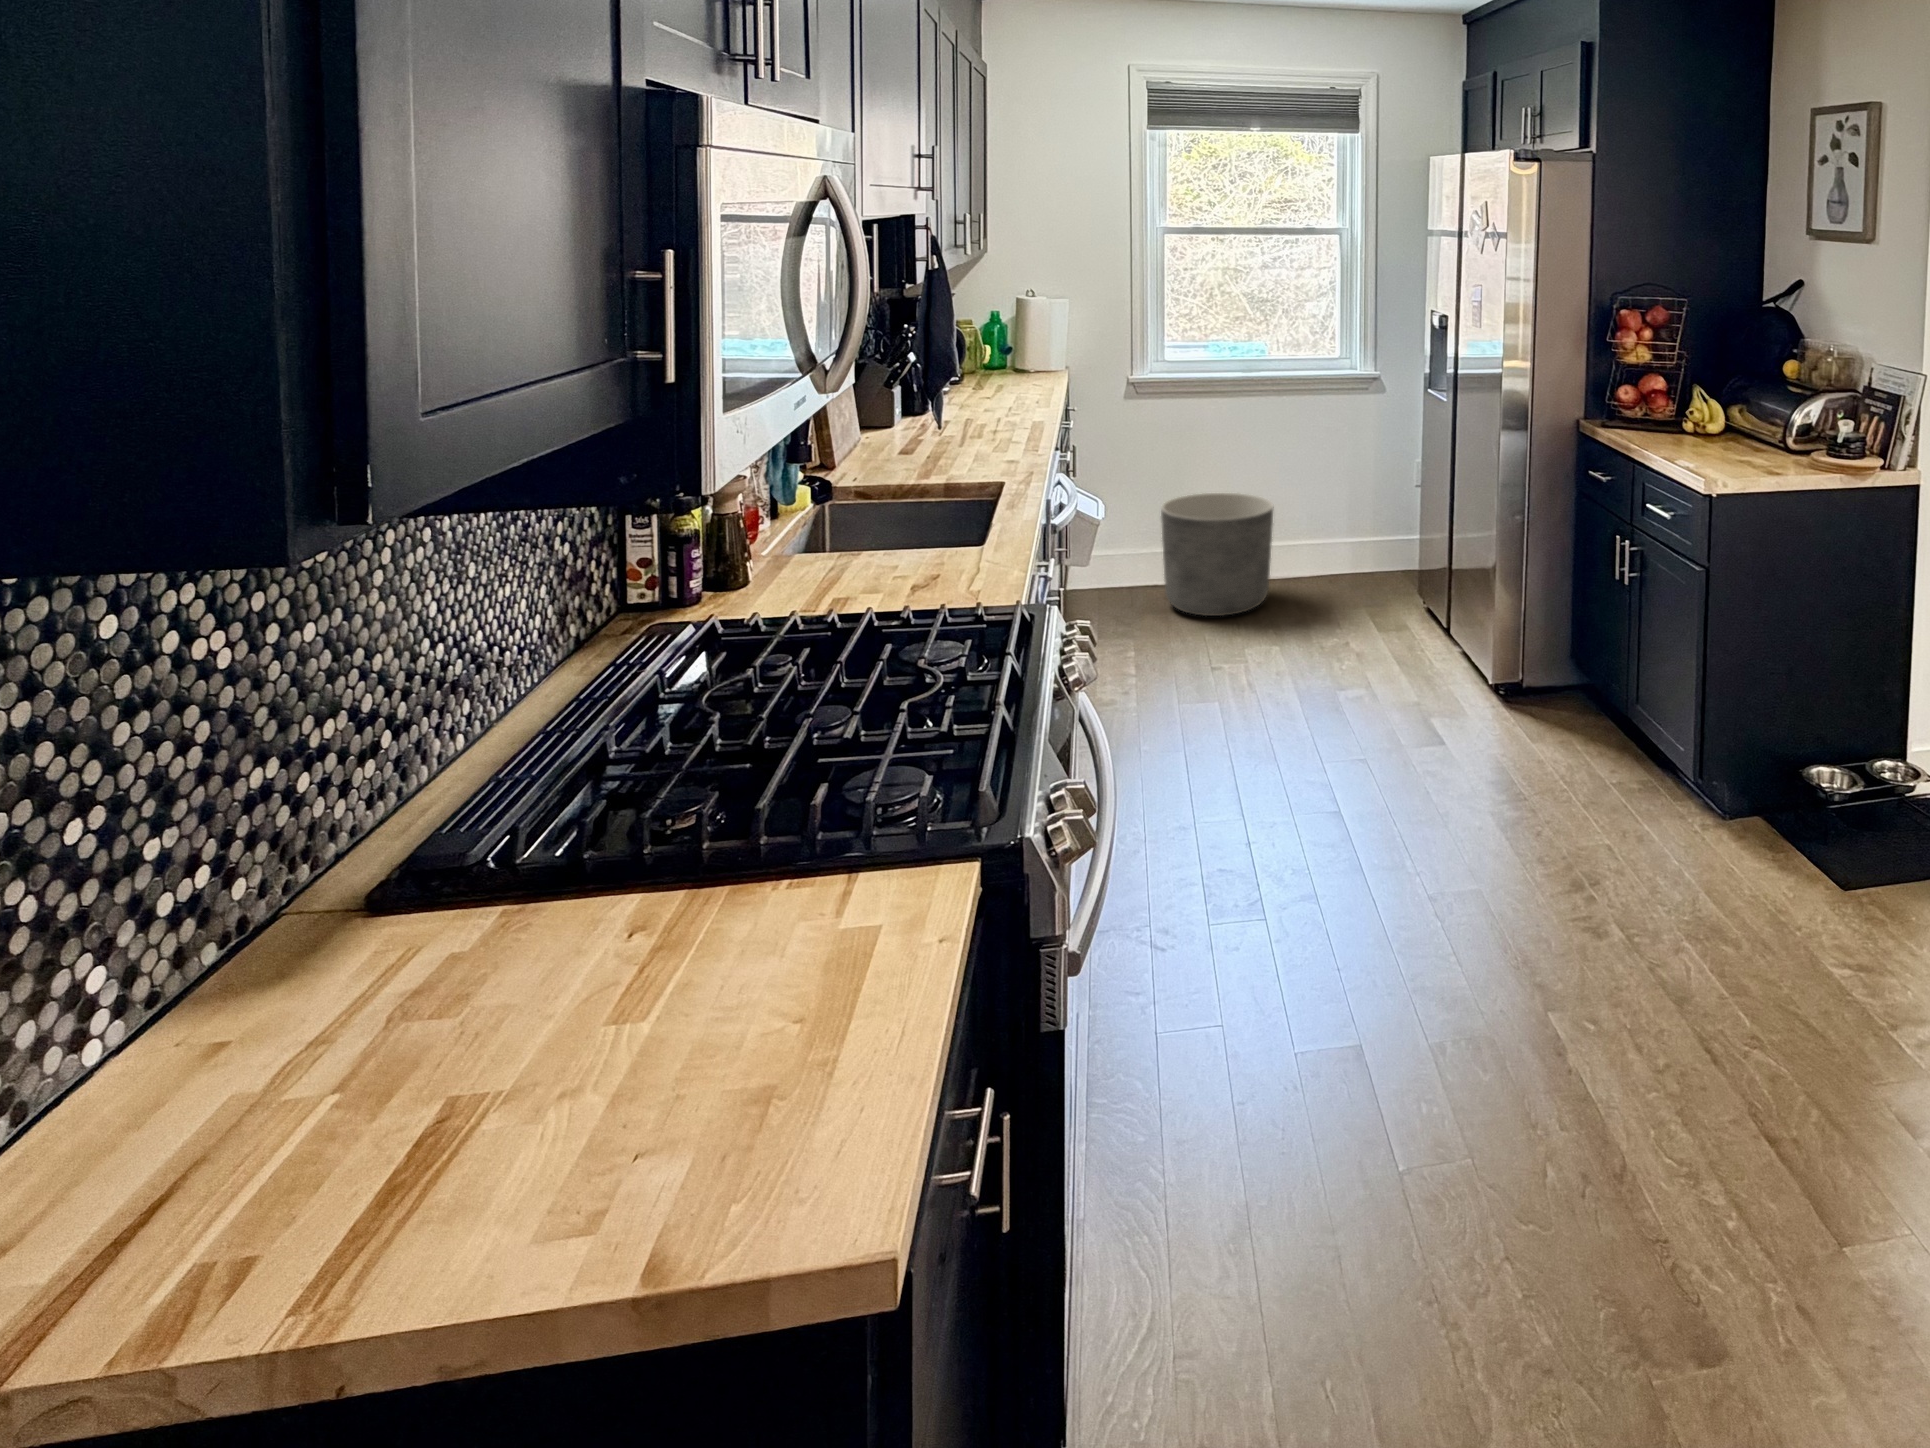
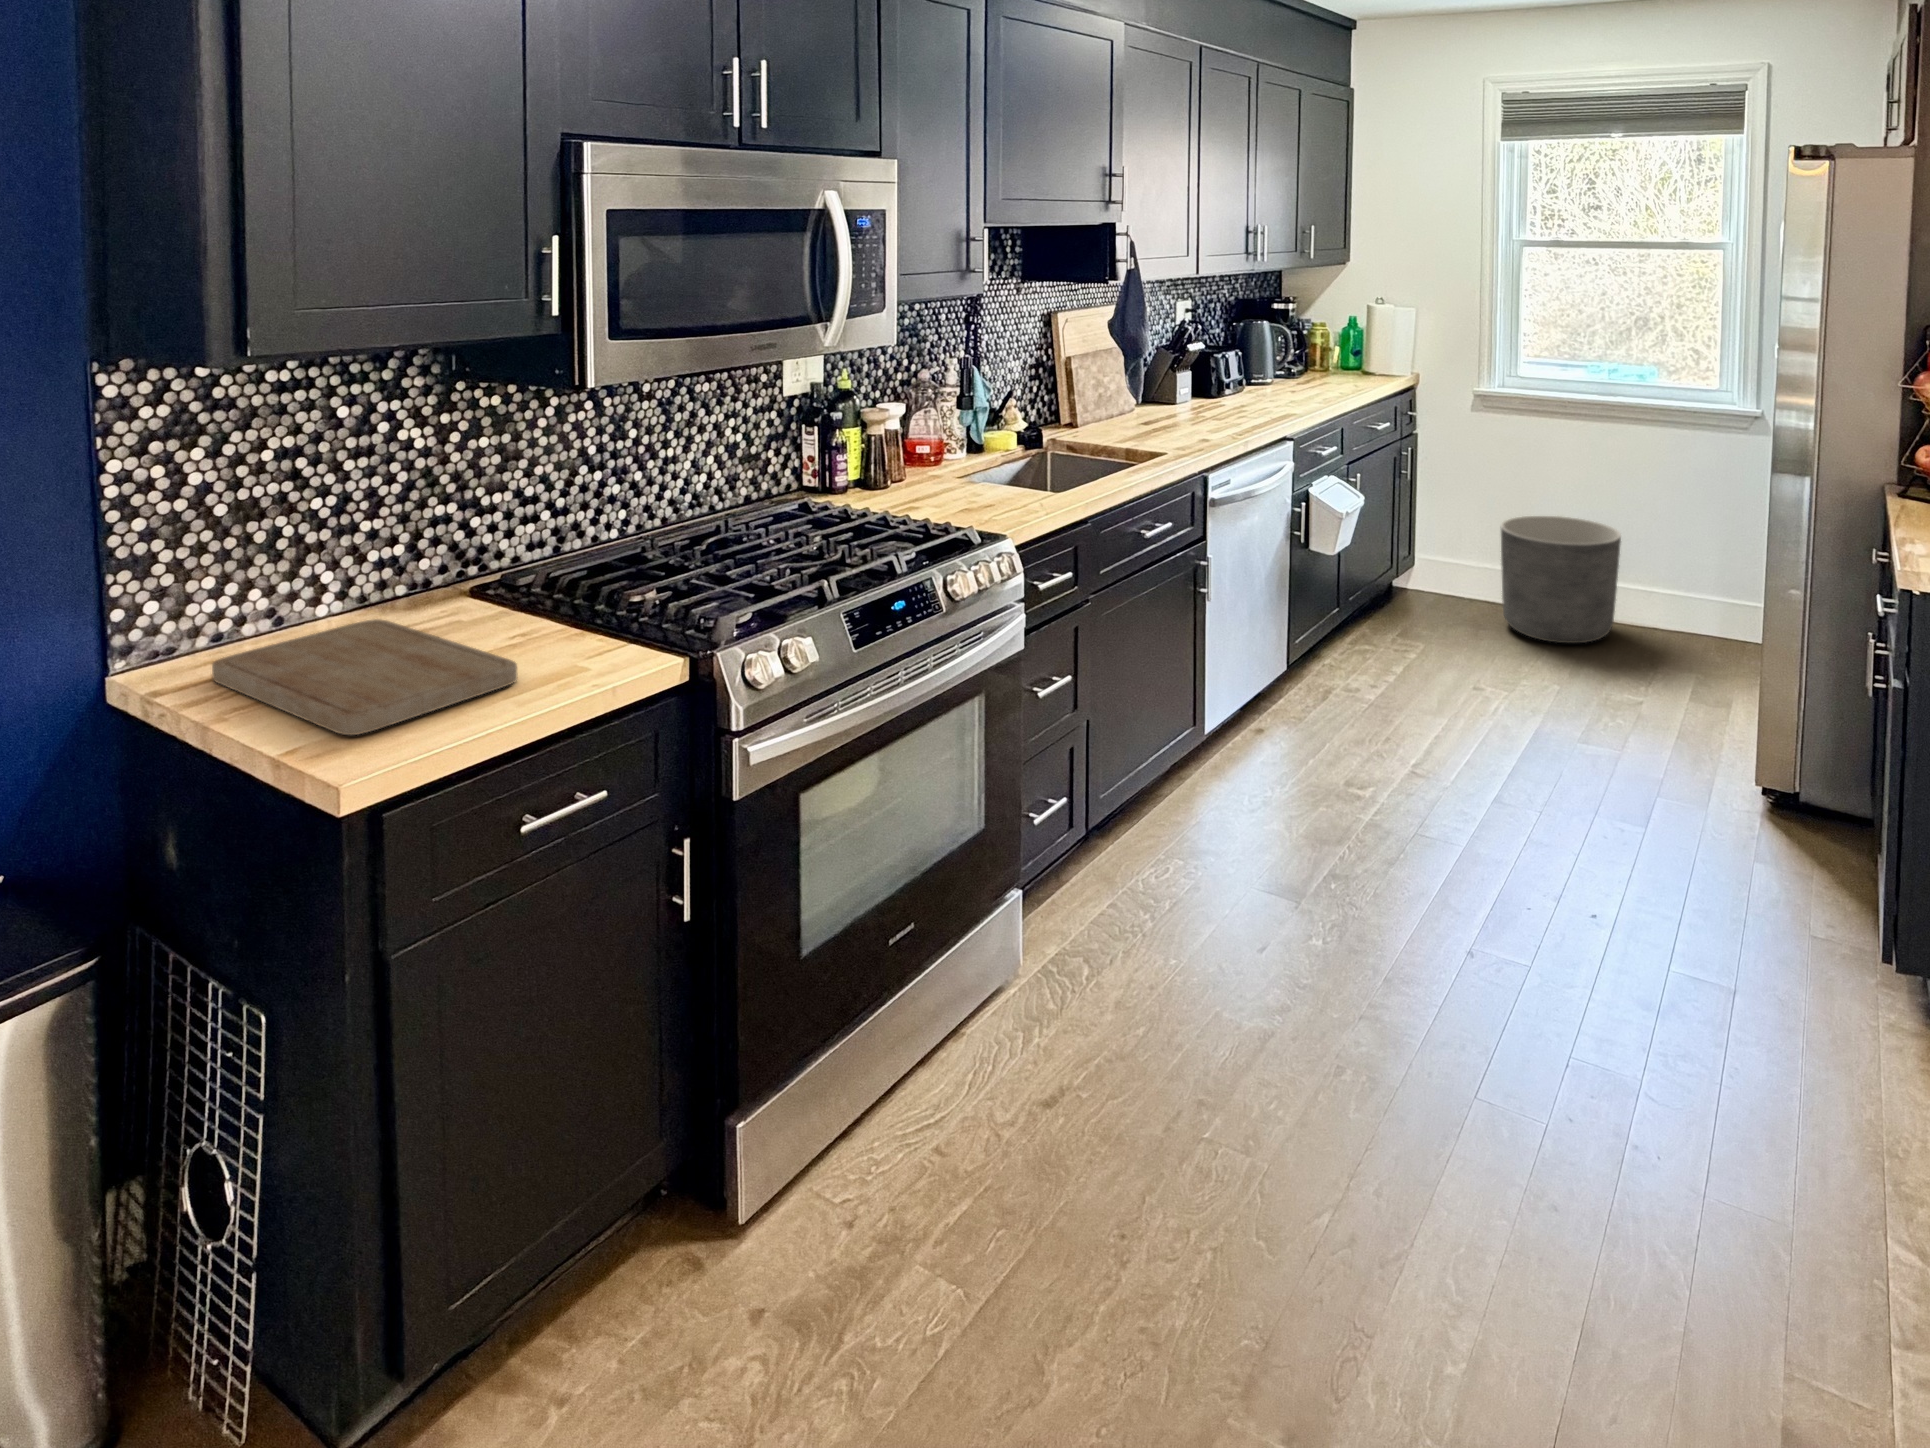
cutting board: none [82,962,799,1266] -> present [212,619,518,735]

